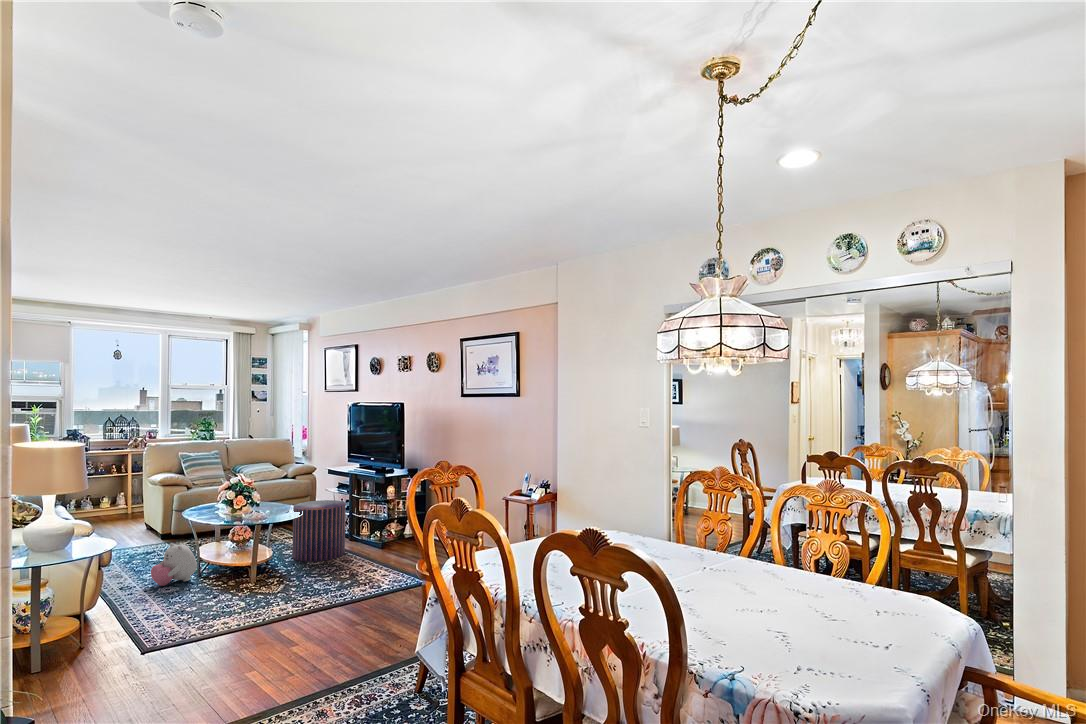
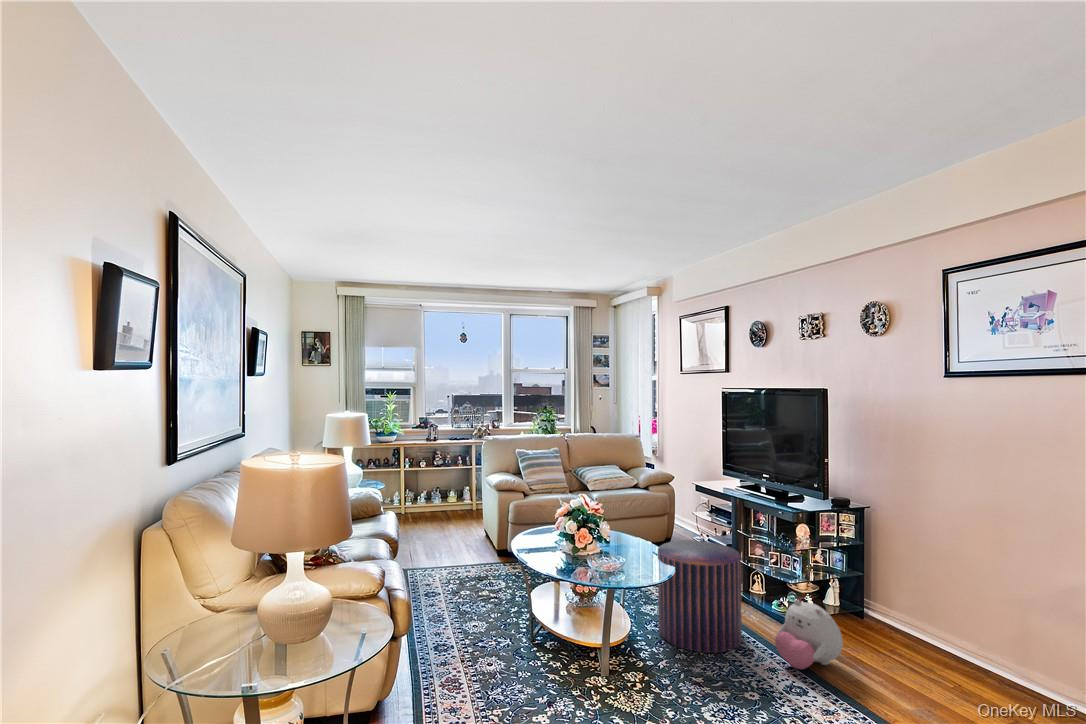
plush toy: present [151,543,197,586] -> present [775,600,843,669]

